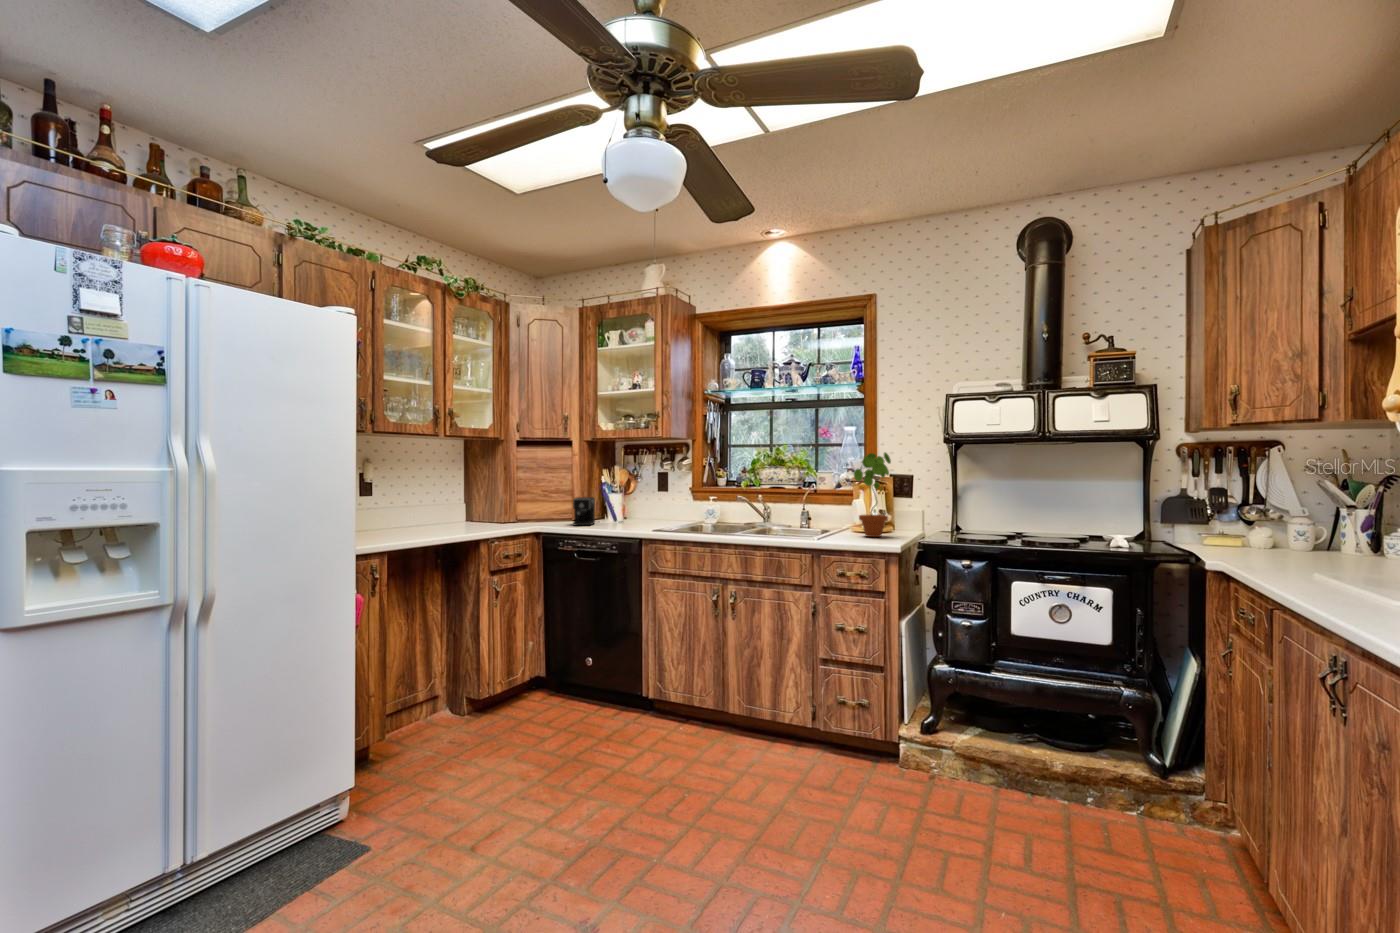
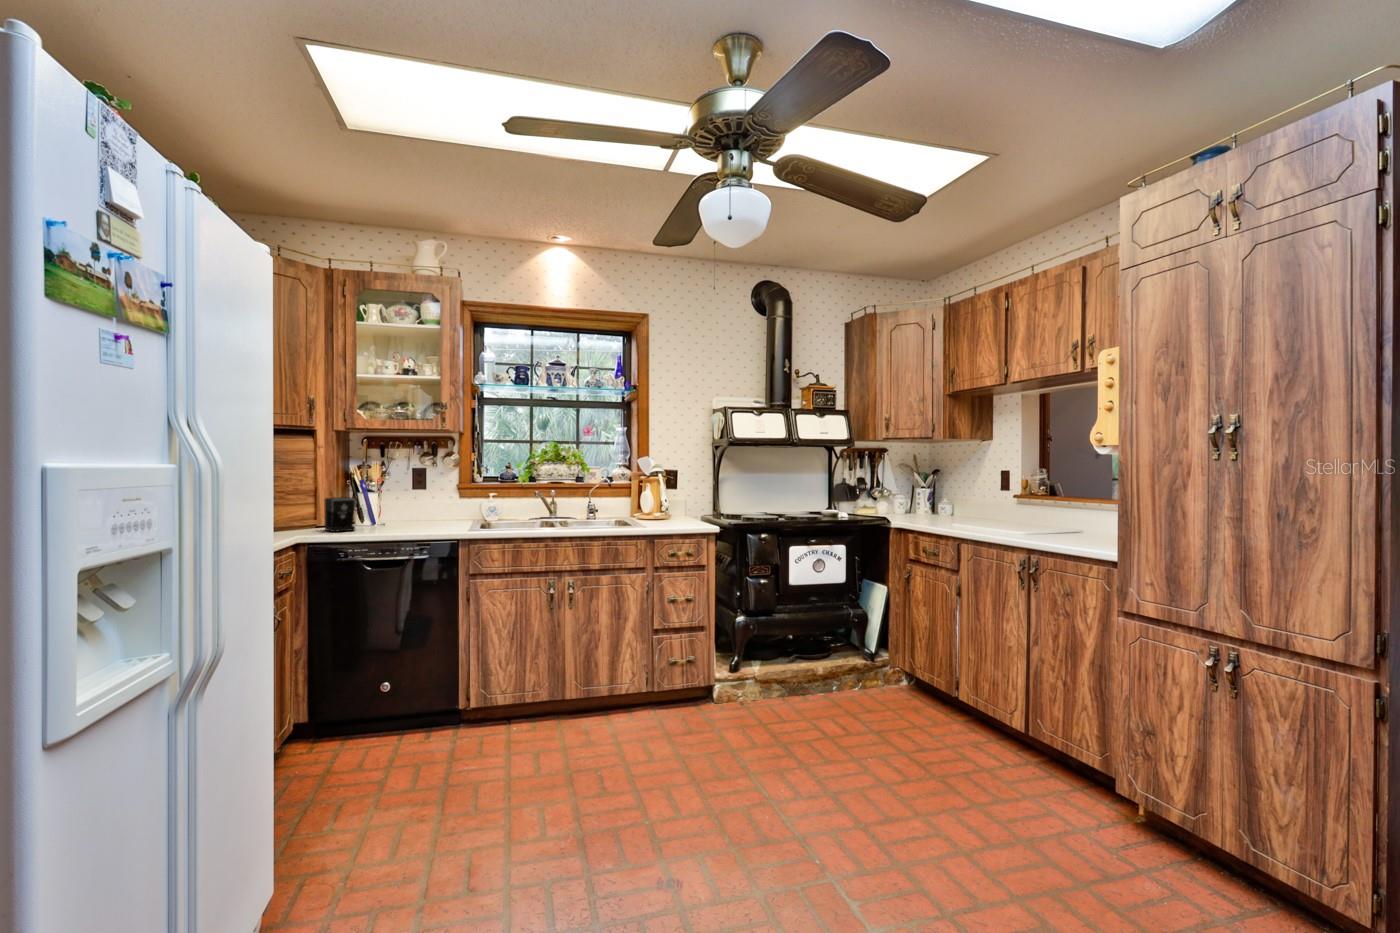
potted plant: present [854,452,891,537] -> none [657,451,684,522]

